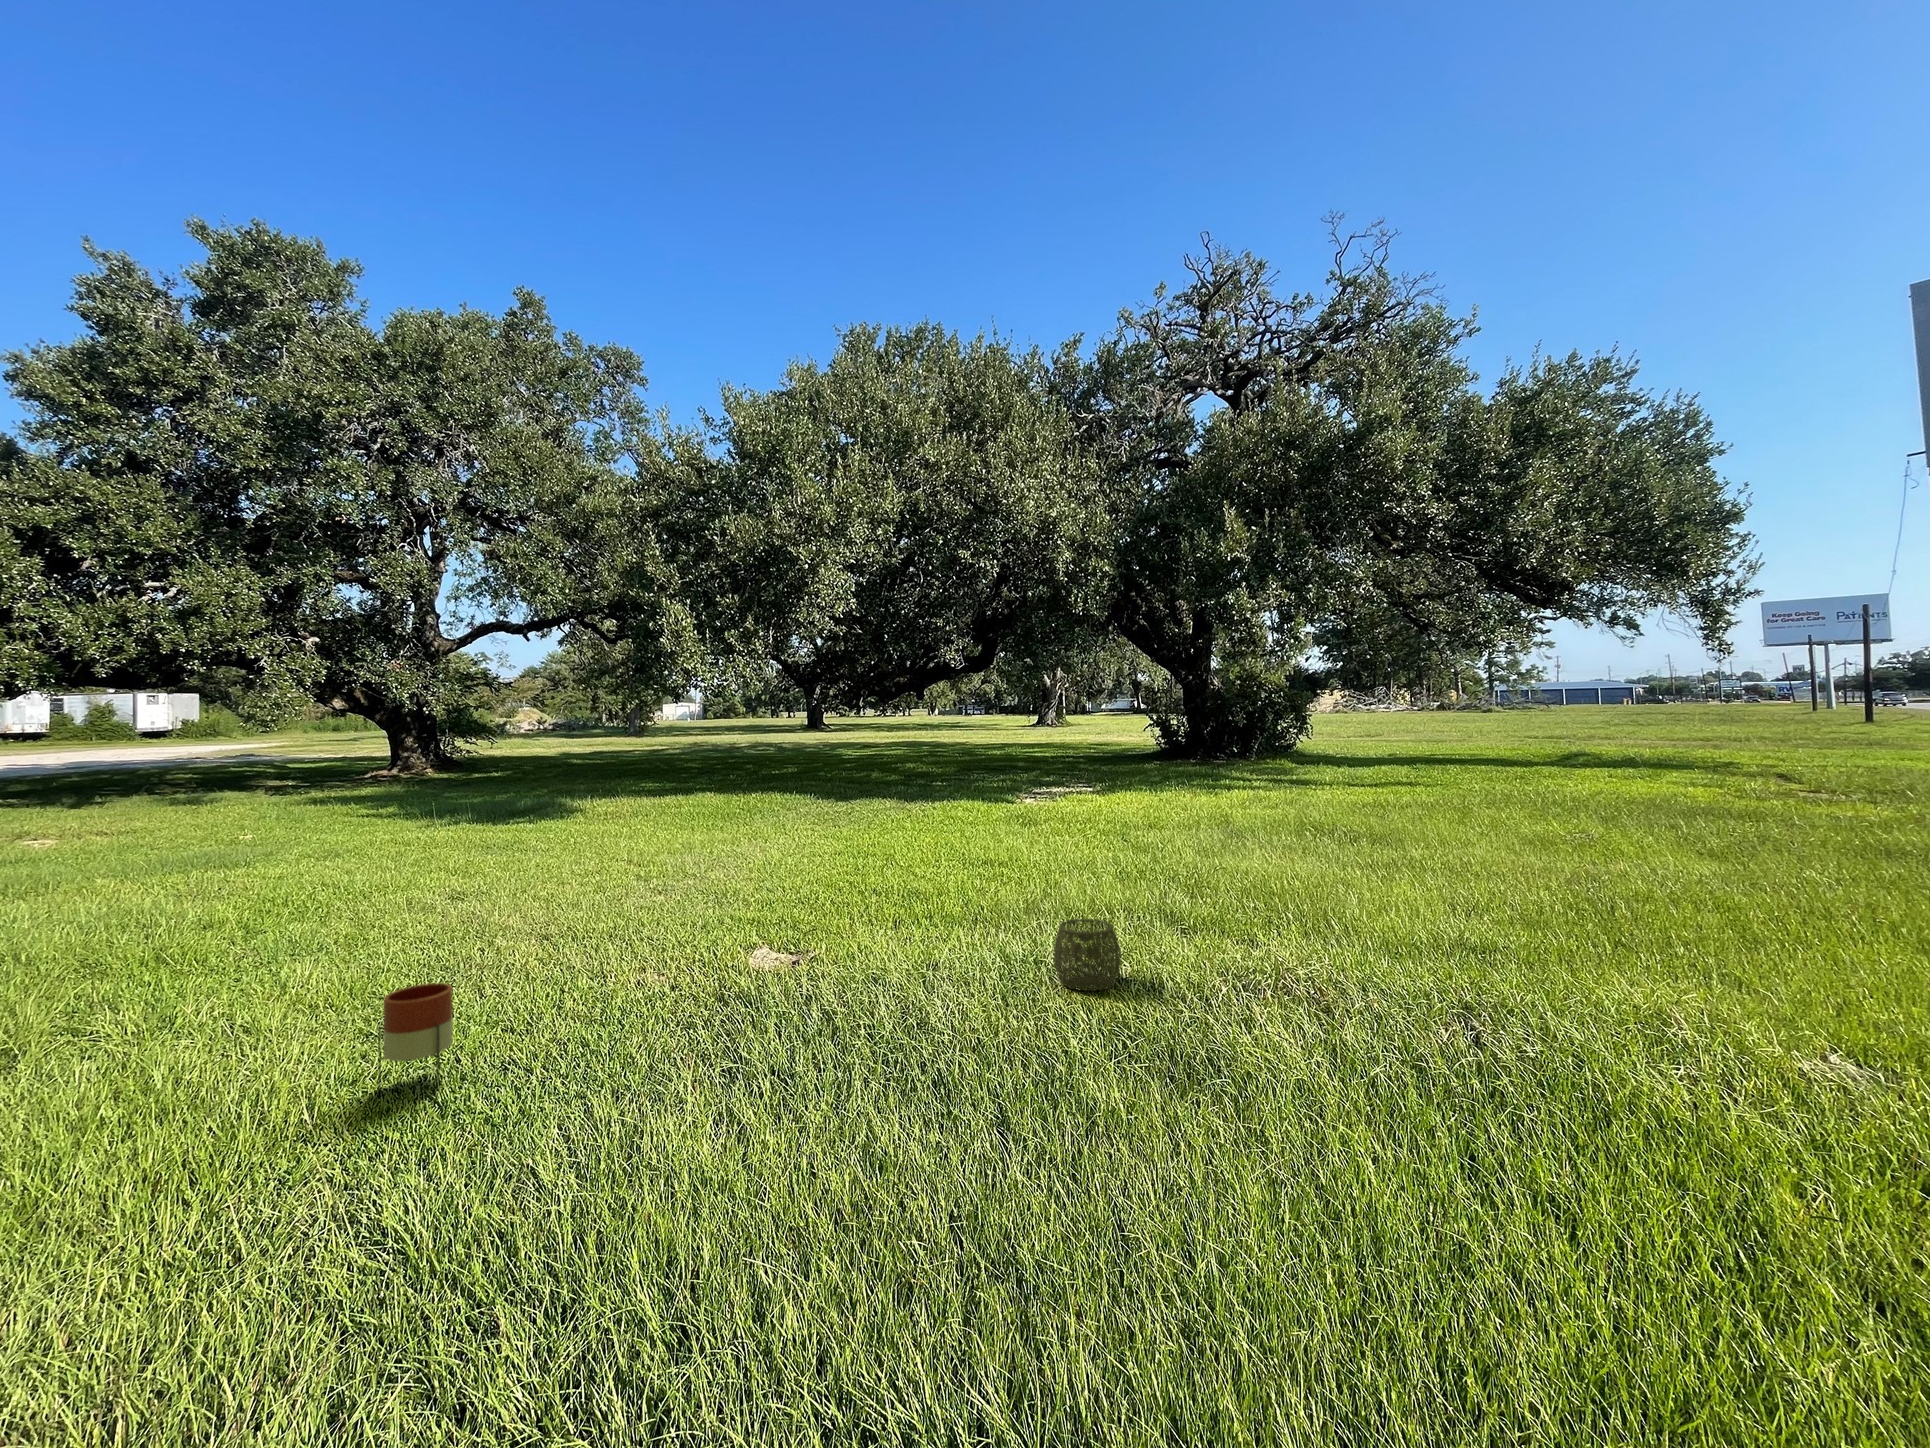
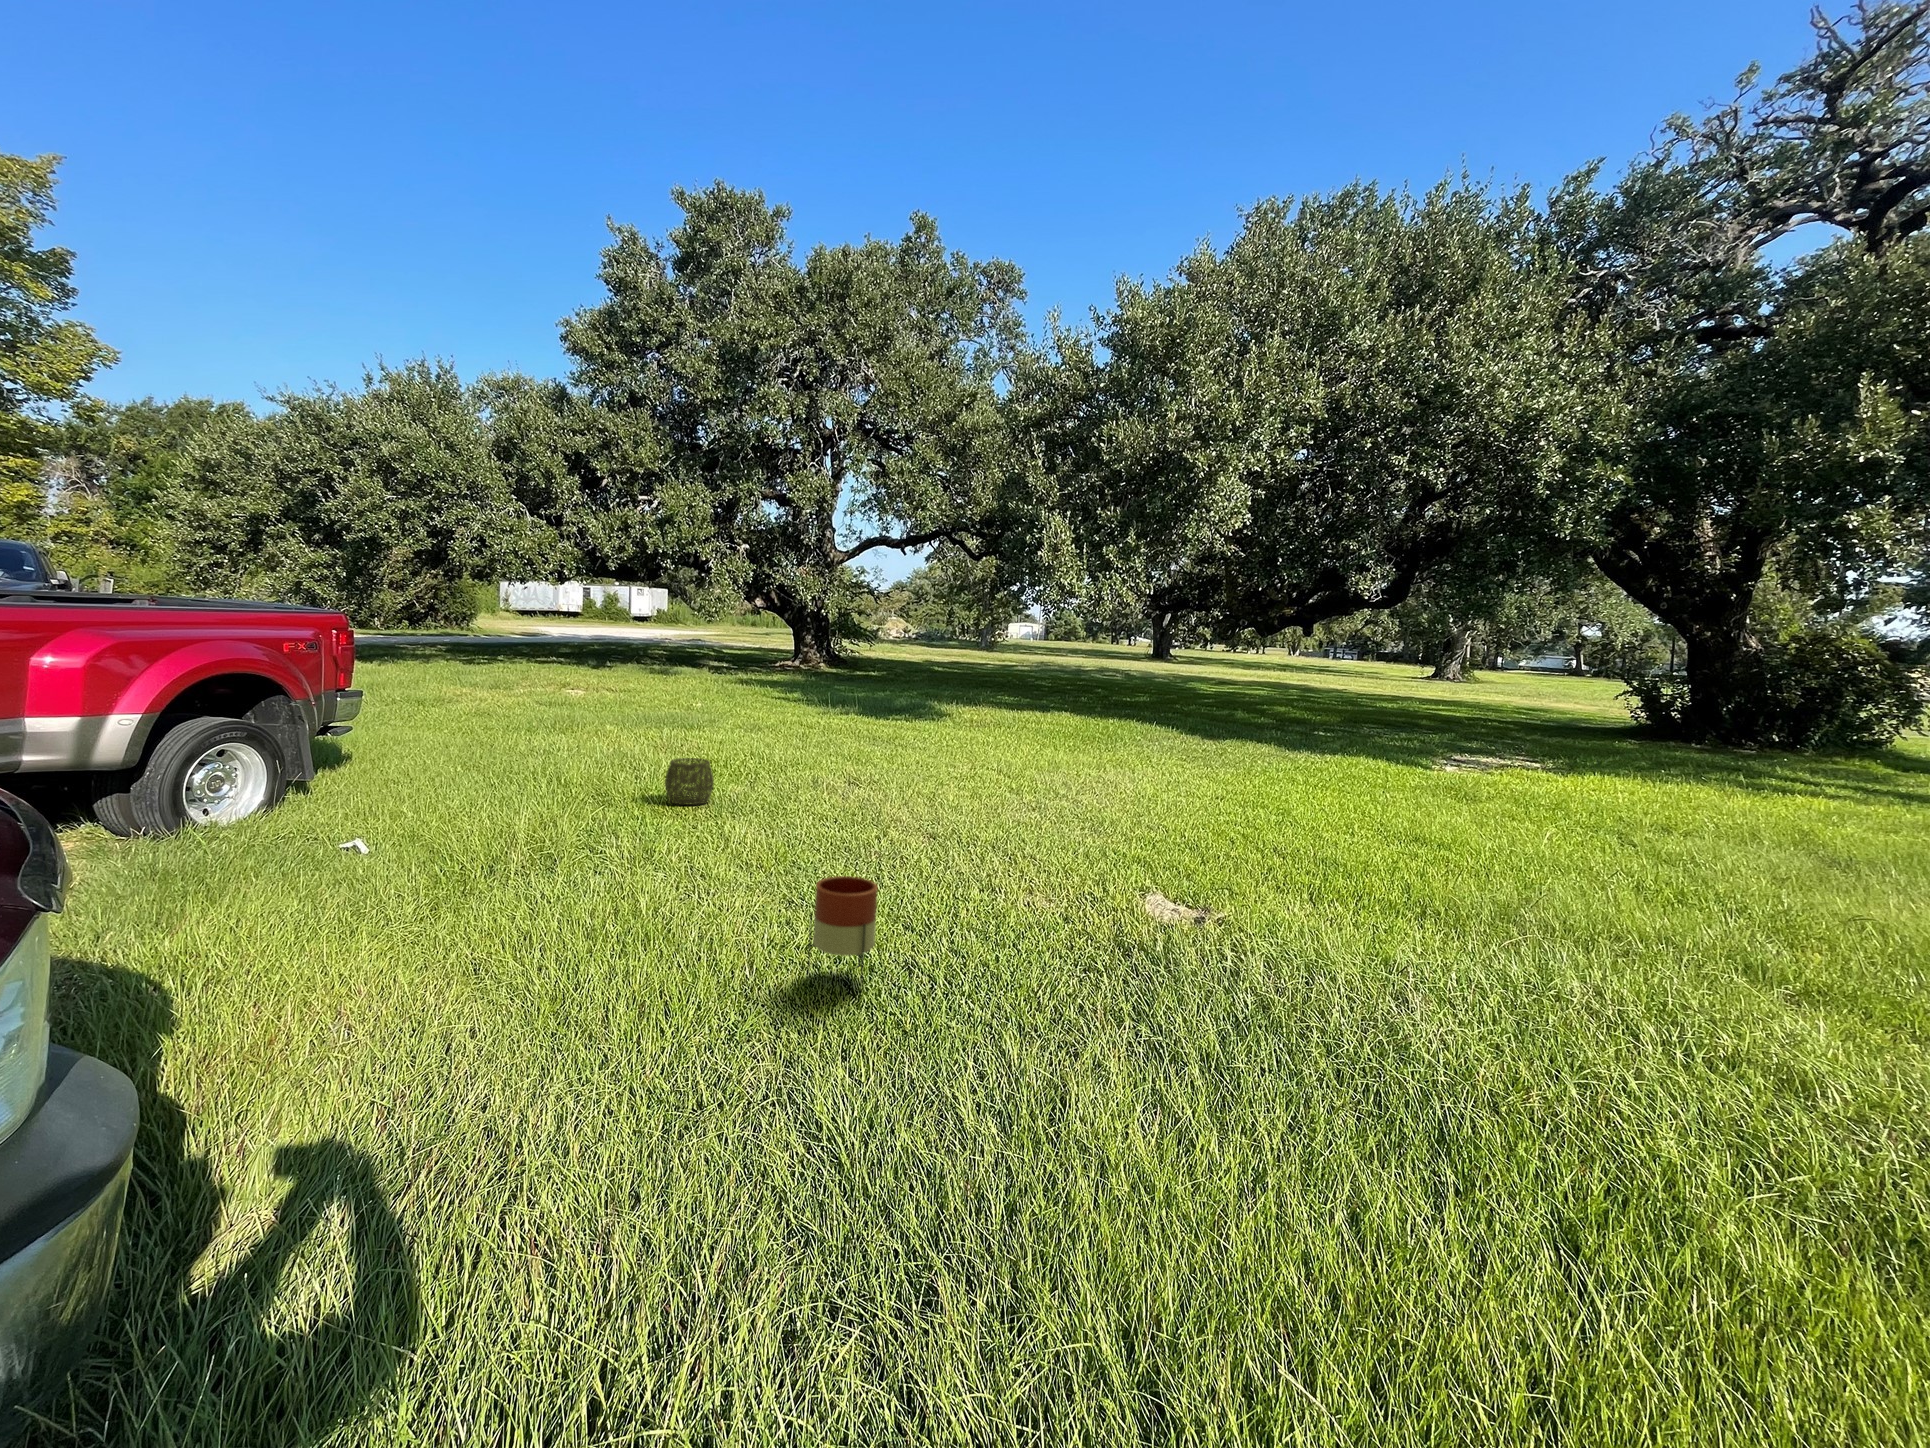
woven basket: present [1053,919,1121,991] -> present [665,758,714,805]

